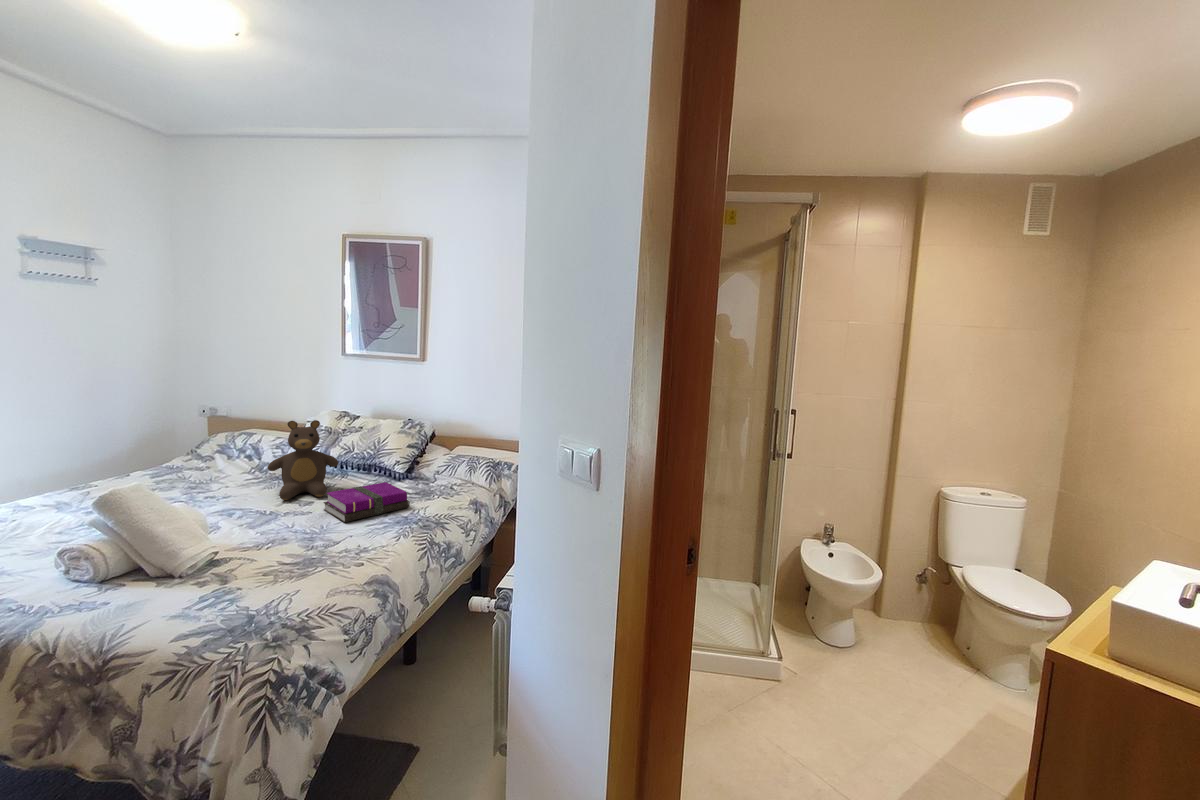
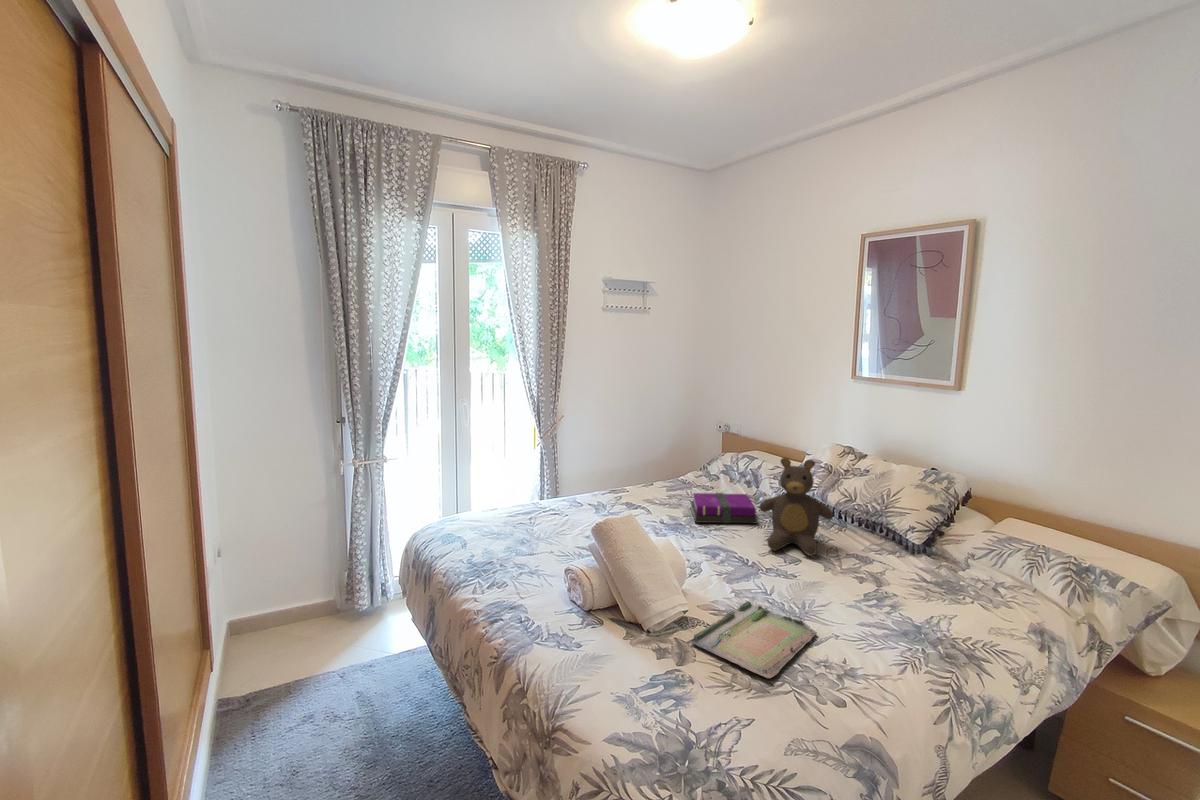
notebook: present [324,482,410,522] -> present [691,493,758,523]
tray: none [210,532,335,584] -> present [692,601,817,678]

